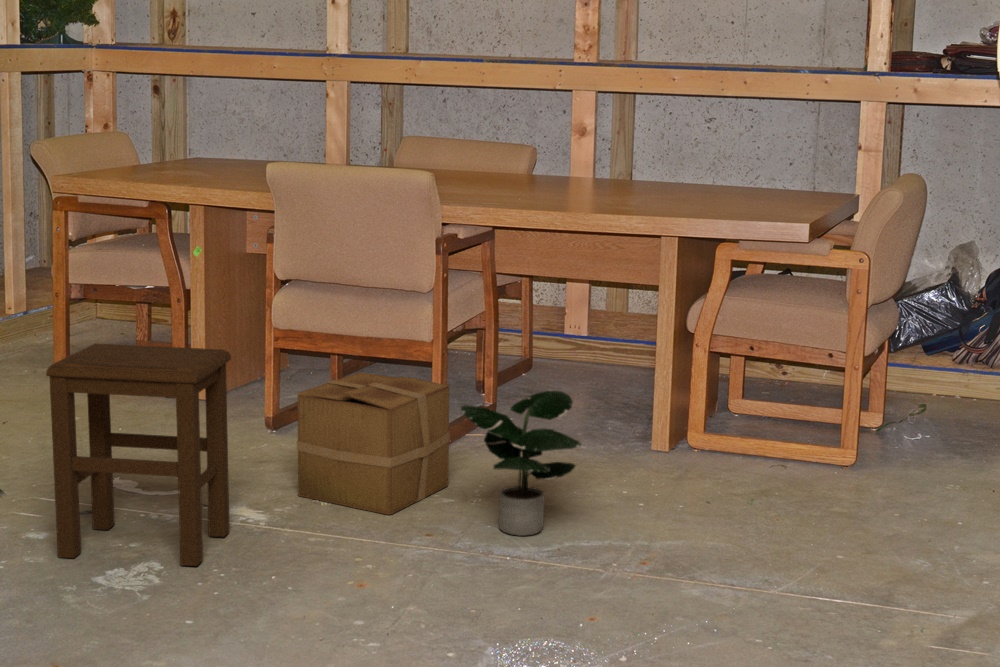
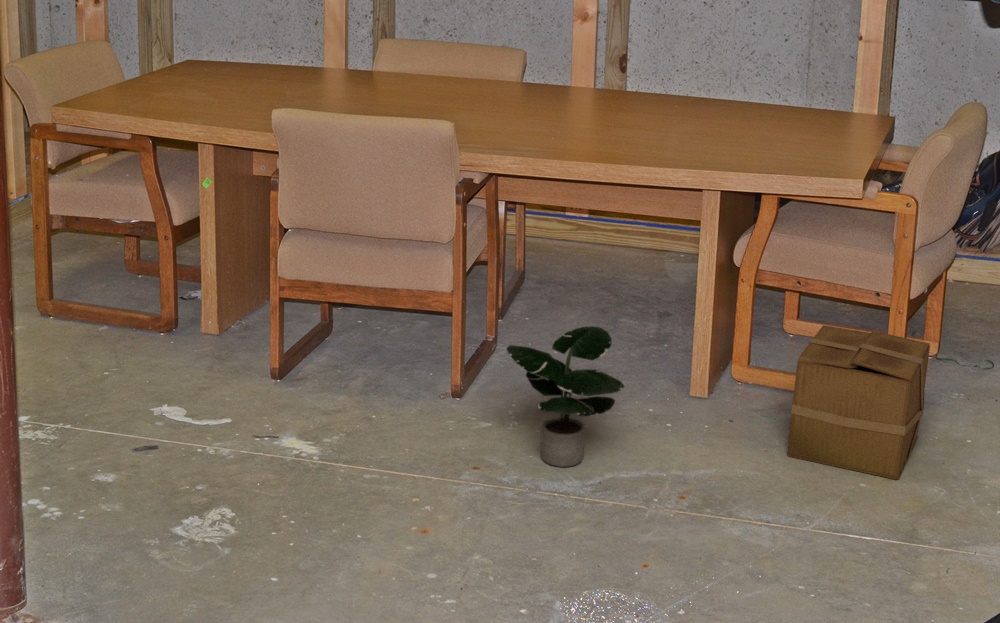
stool: present [46,344,231,566] -> none [115,297,288,513]
cardboard box: present [297,372,450,515] -> present [787,325,930,479]

